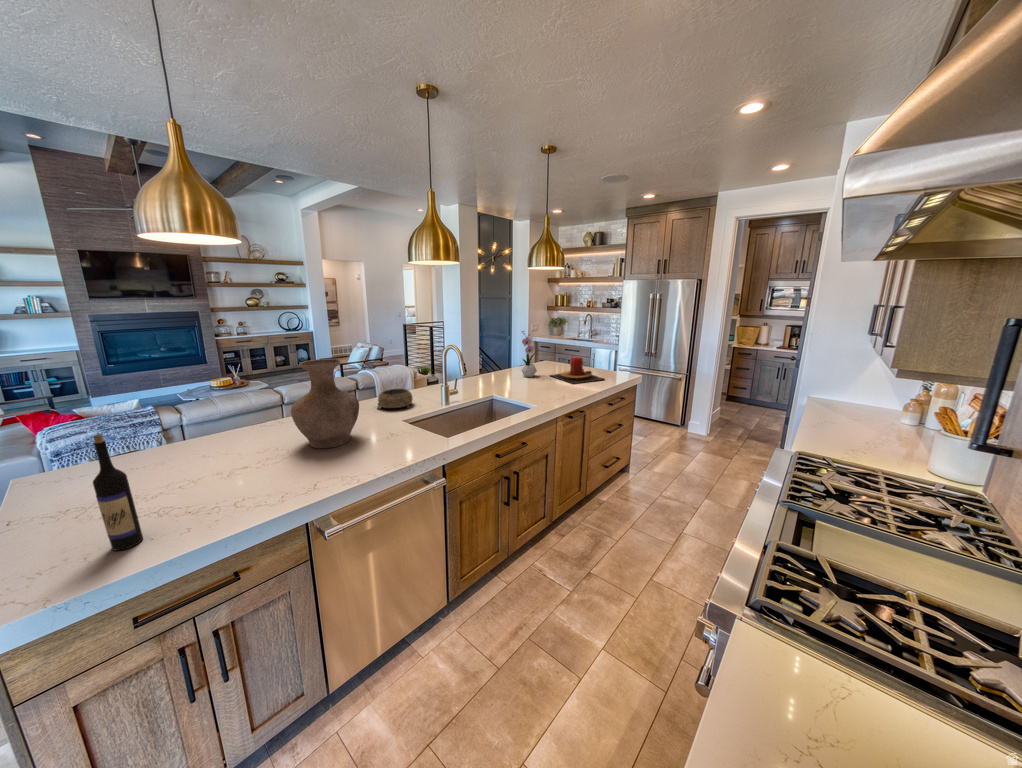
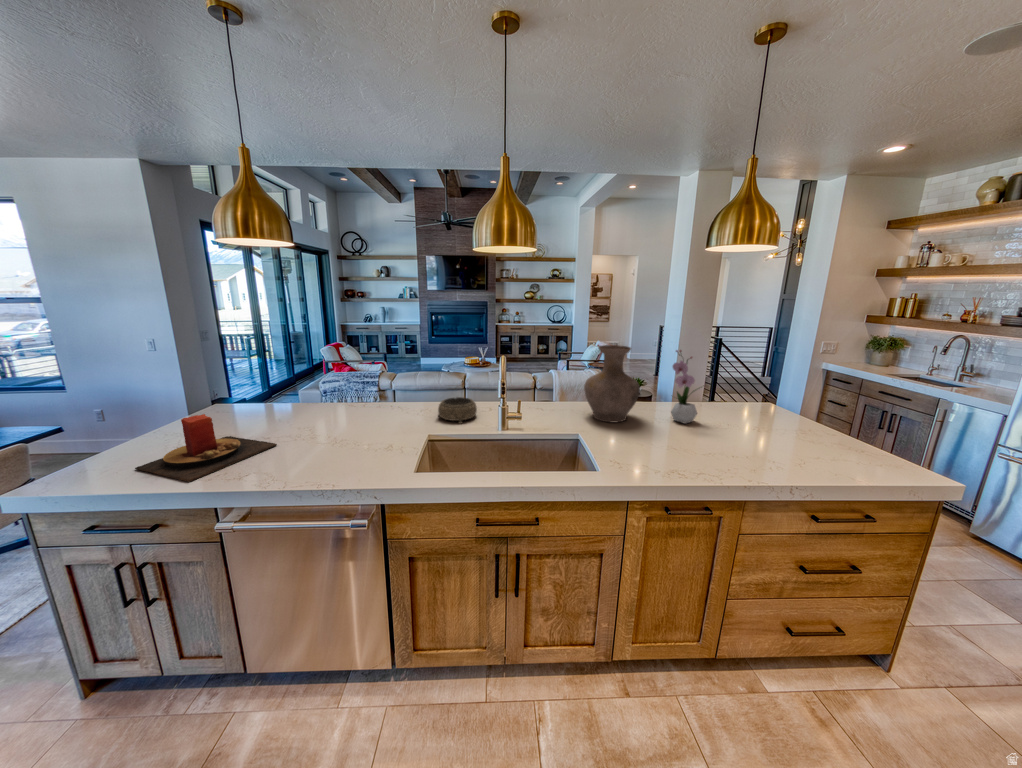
candle: present [550,356,604,384] -> present [135,414,277,482]
vase: present [291,359,359,448] -> present [584,345,640,422]
wine bottle: present [93,434,143,551] -> none [74,389,114,481]

